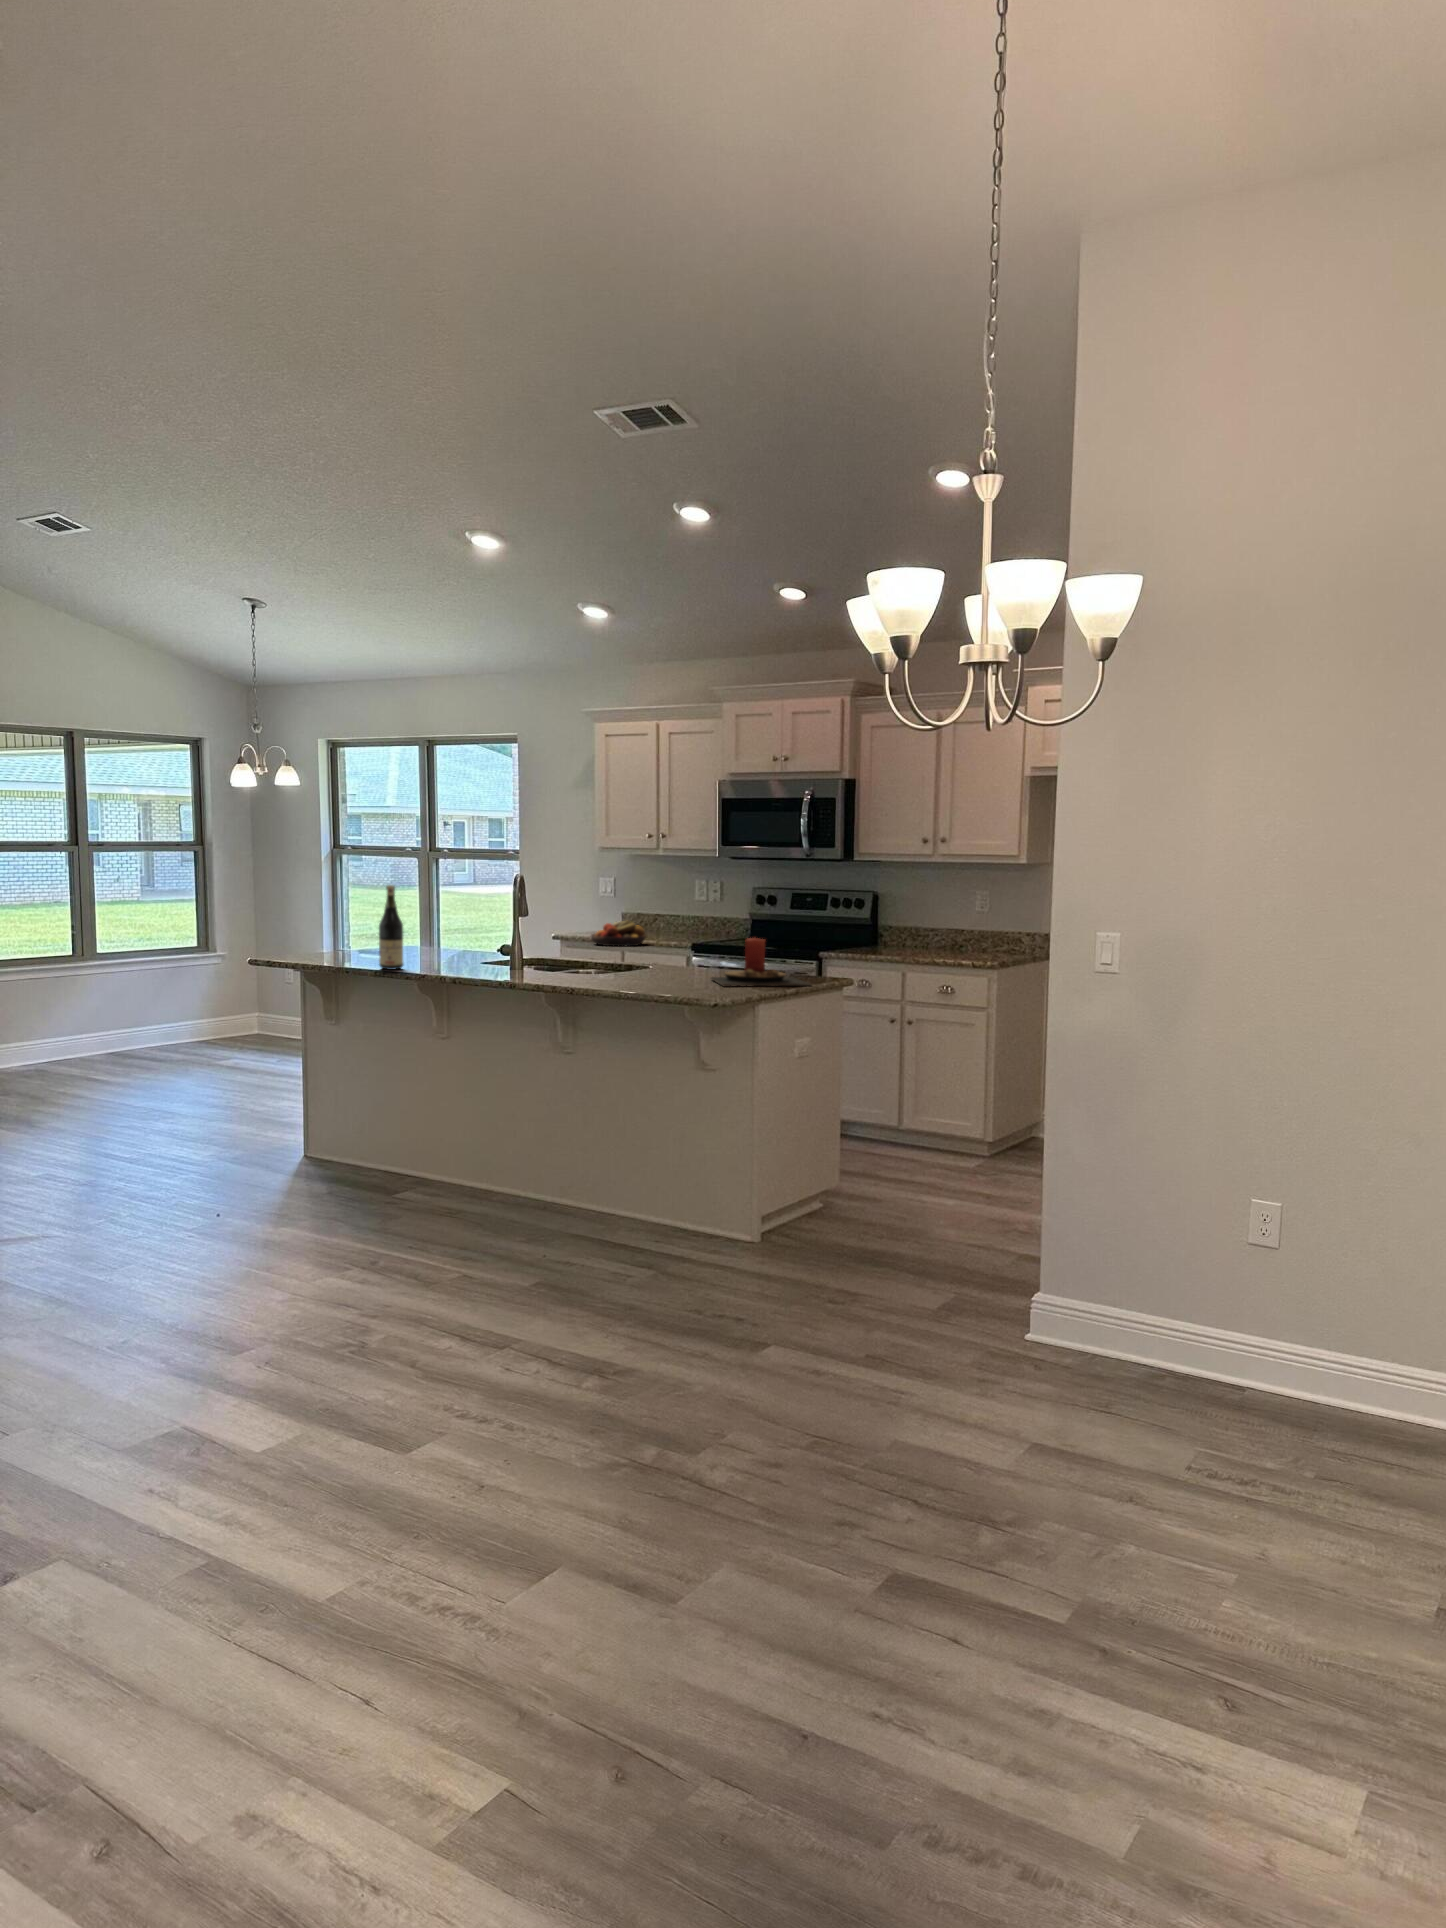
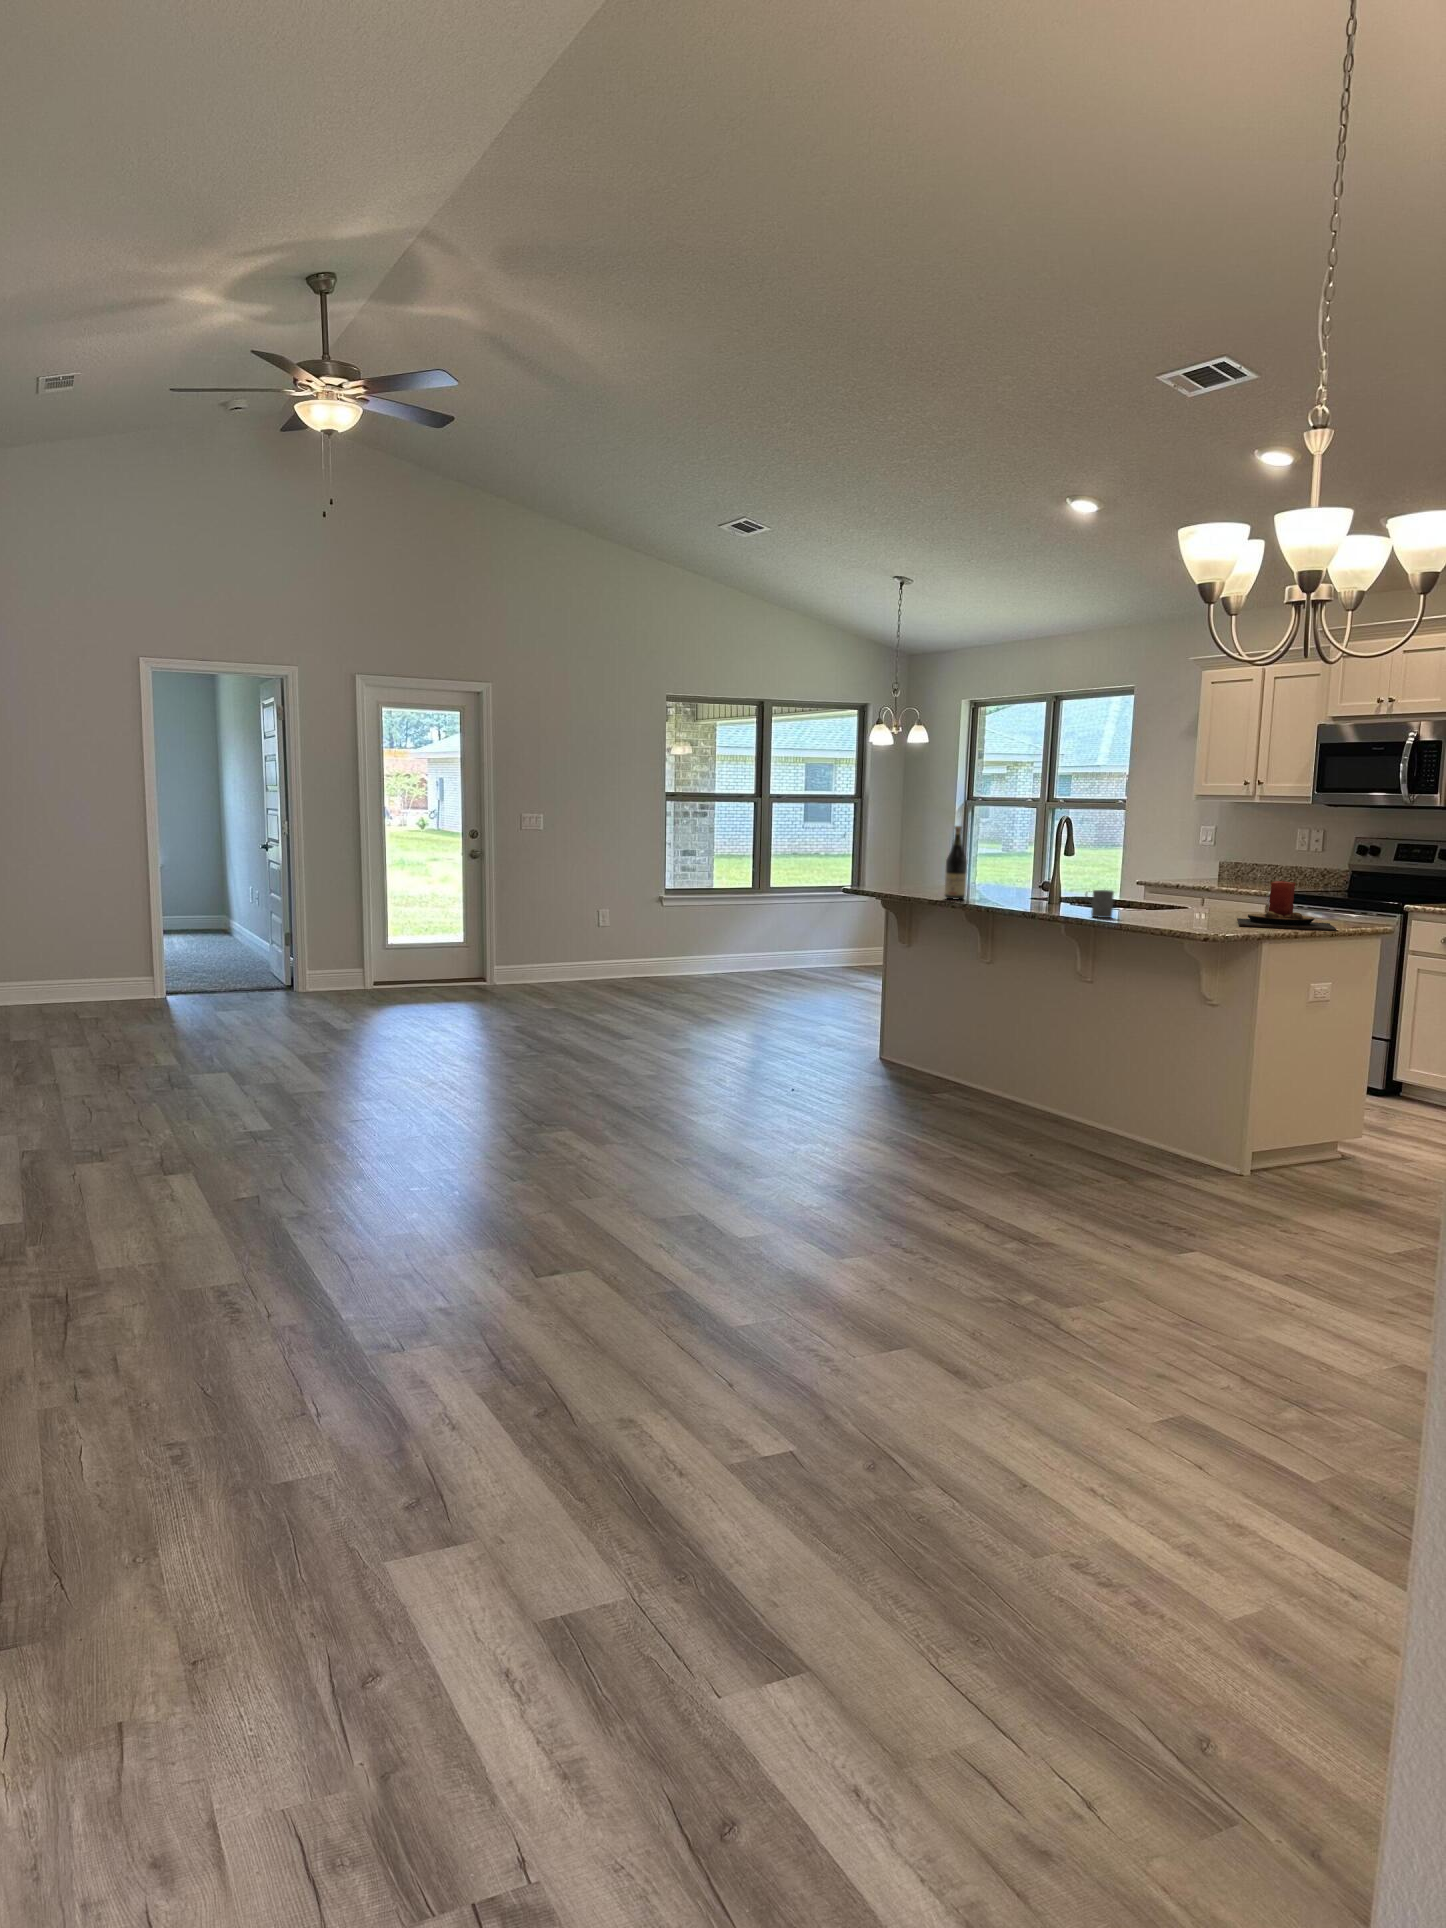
fruit bowl: present [591,921,646,946] -> none [1174,869,1231,893]
mug: none [560,955,592,985] -> present [1086,890,1114,918]

